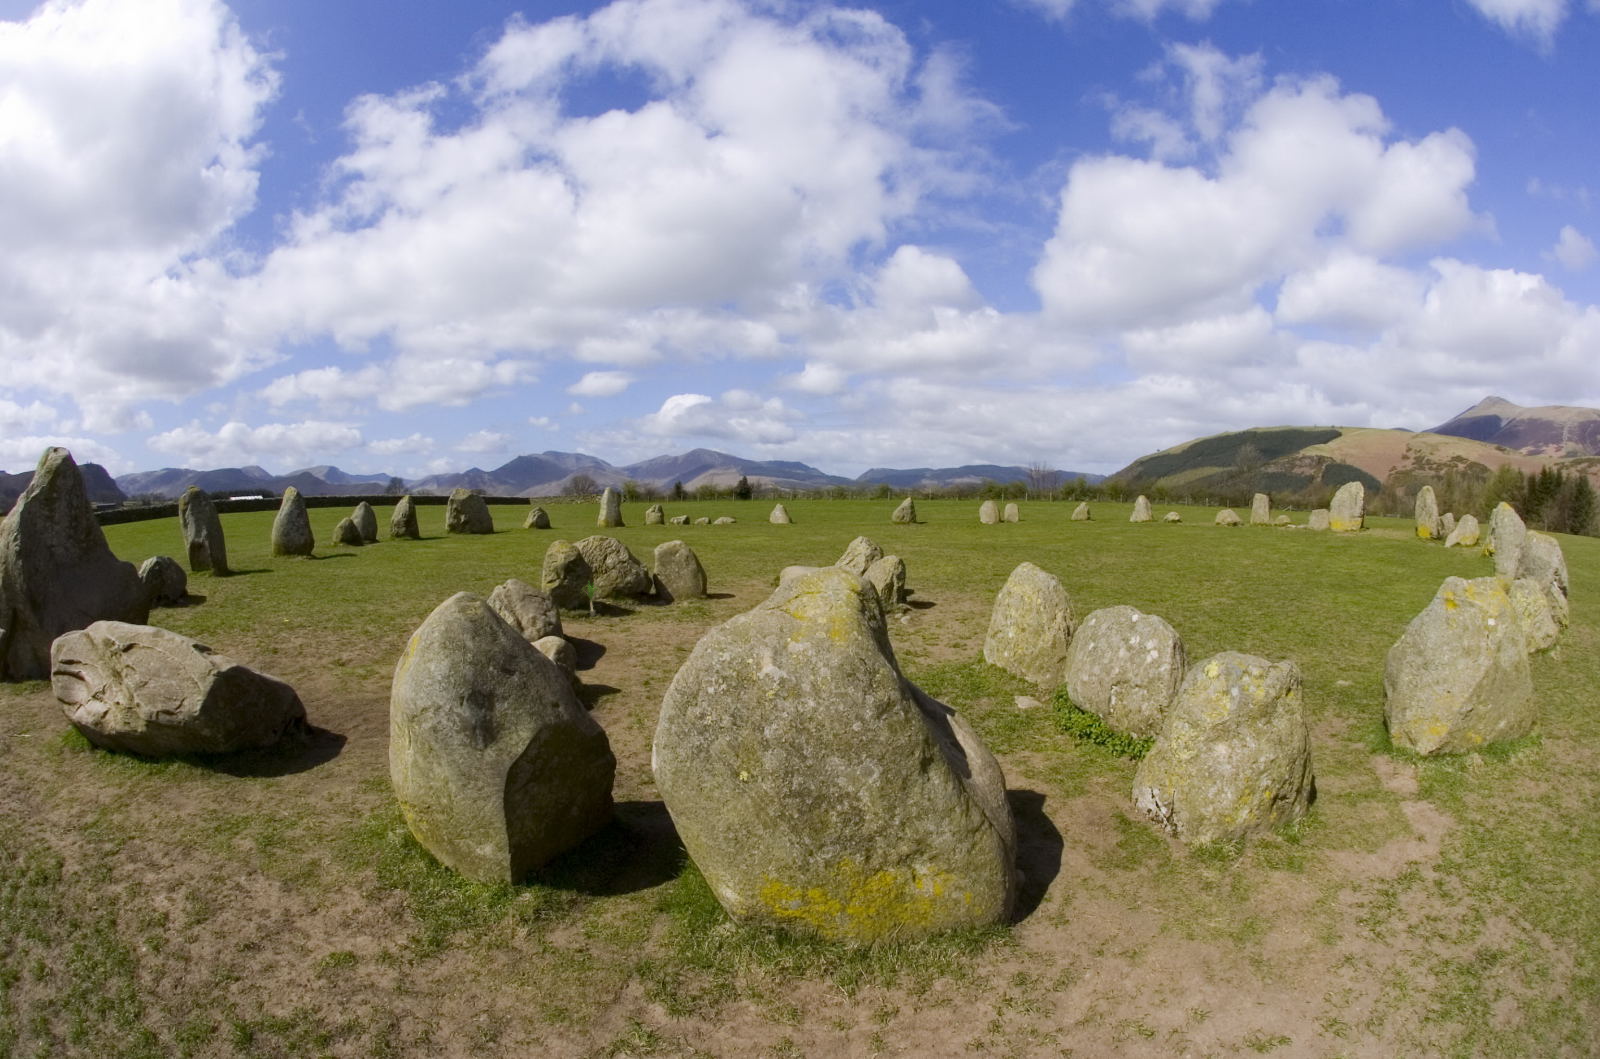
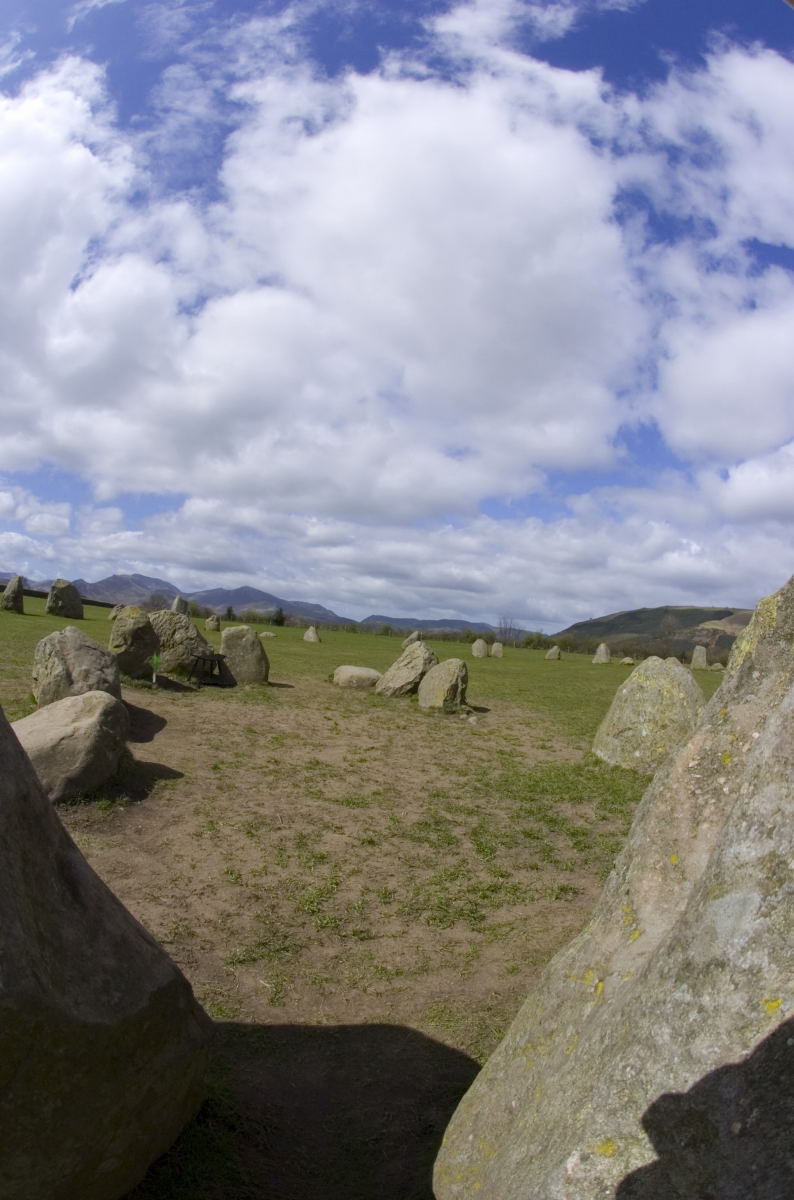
stool: none [622,573,660,611] -> present [187,653,227,689]

